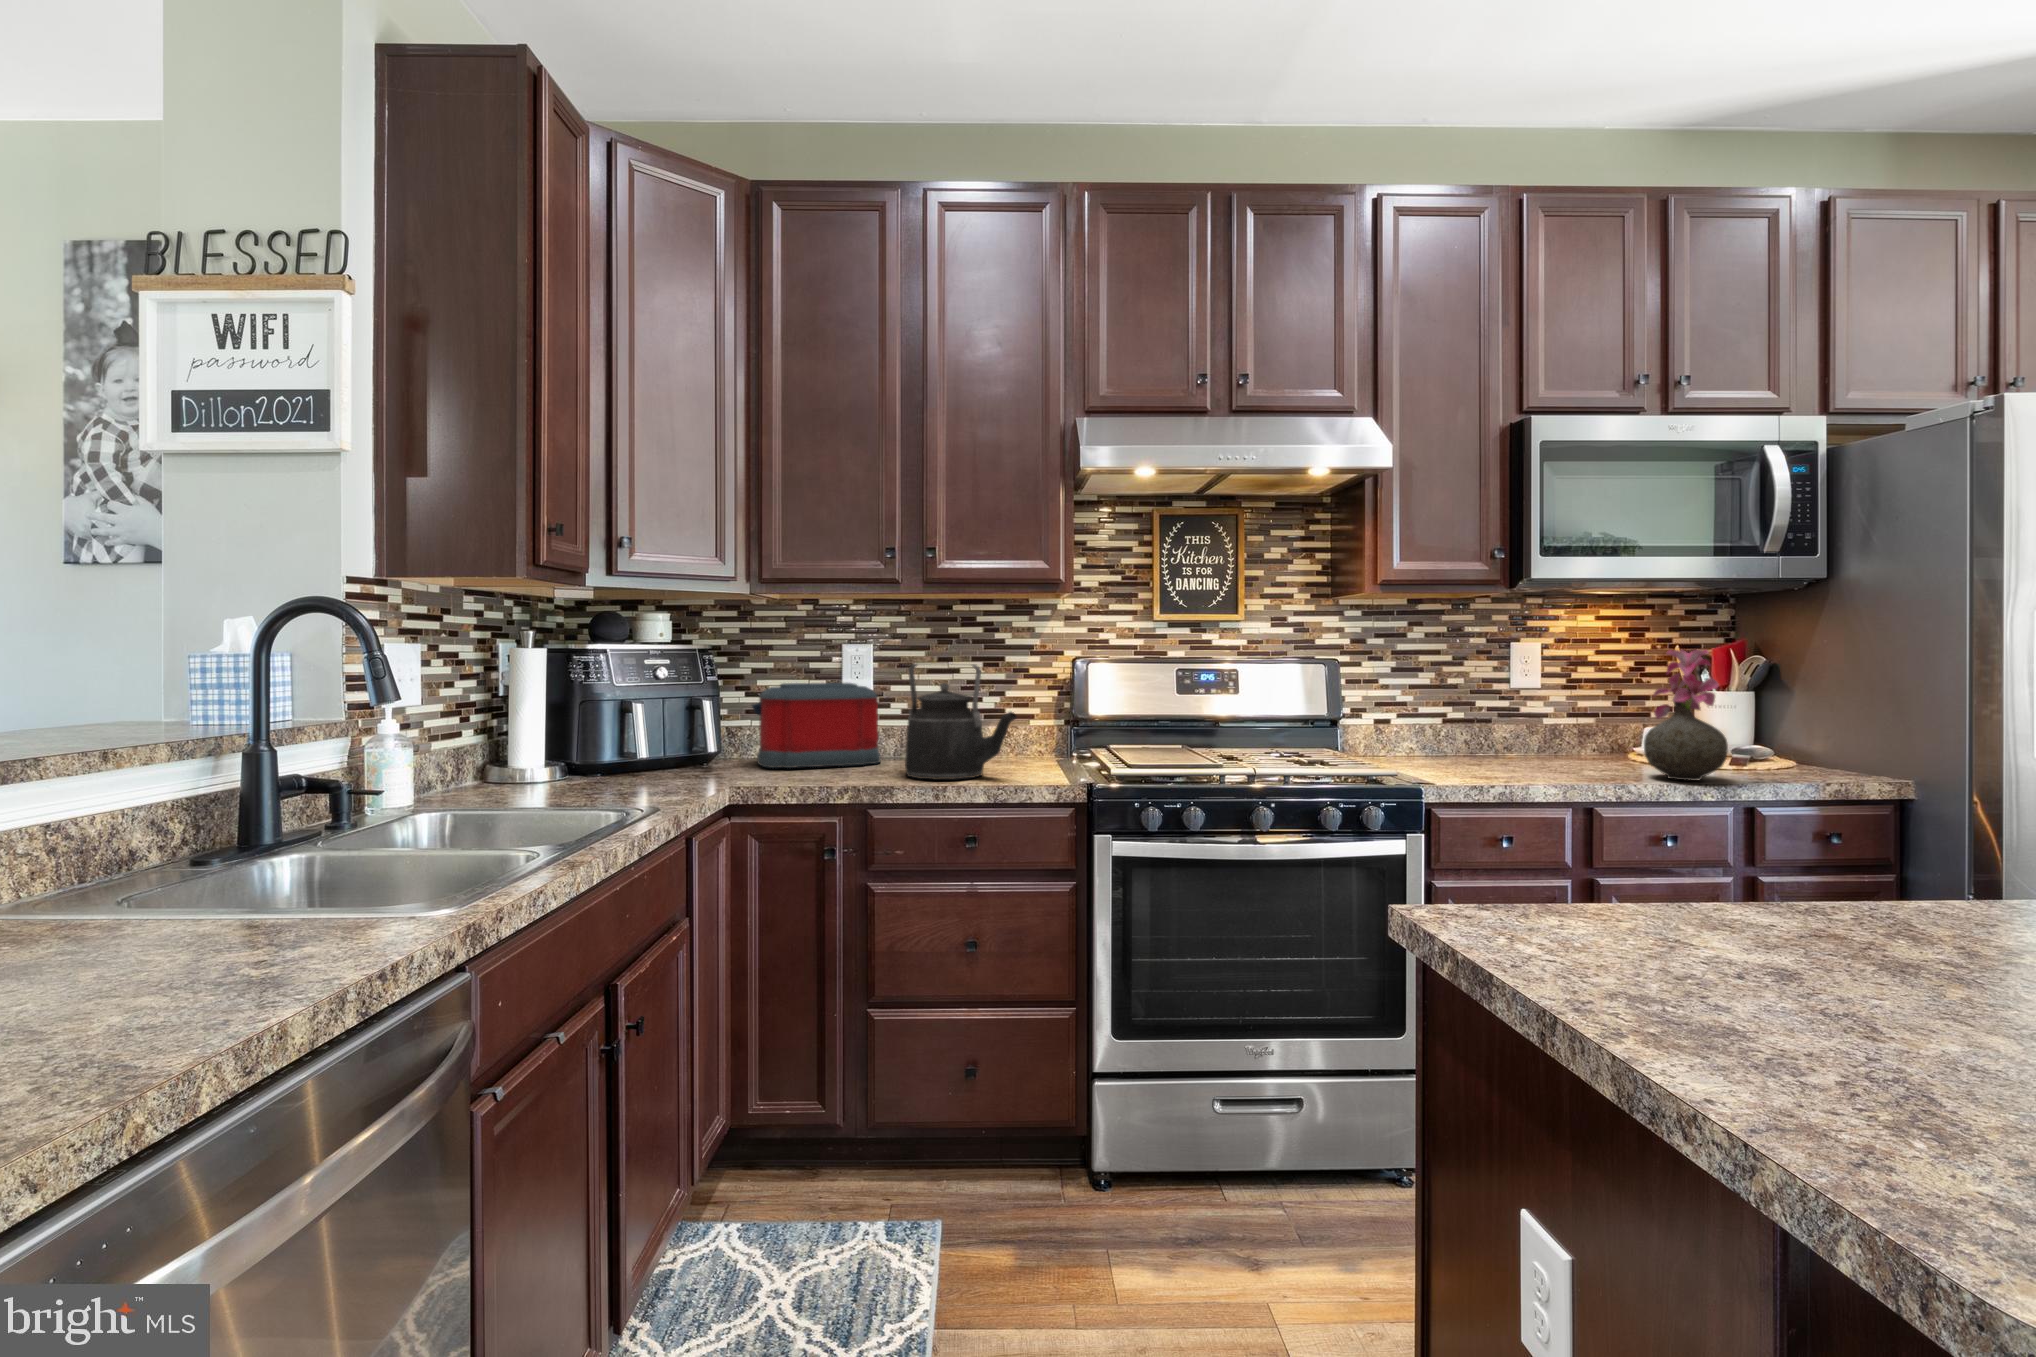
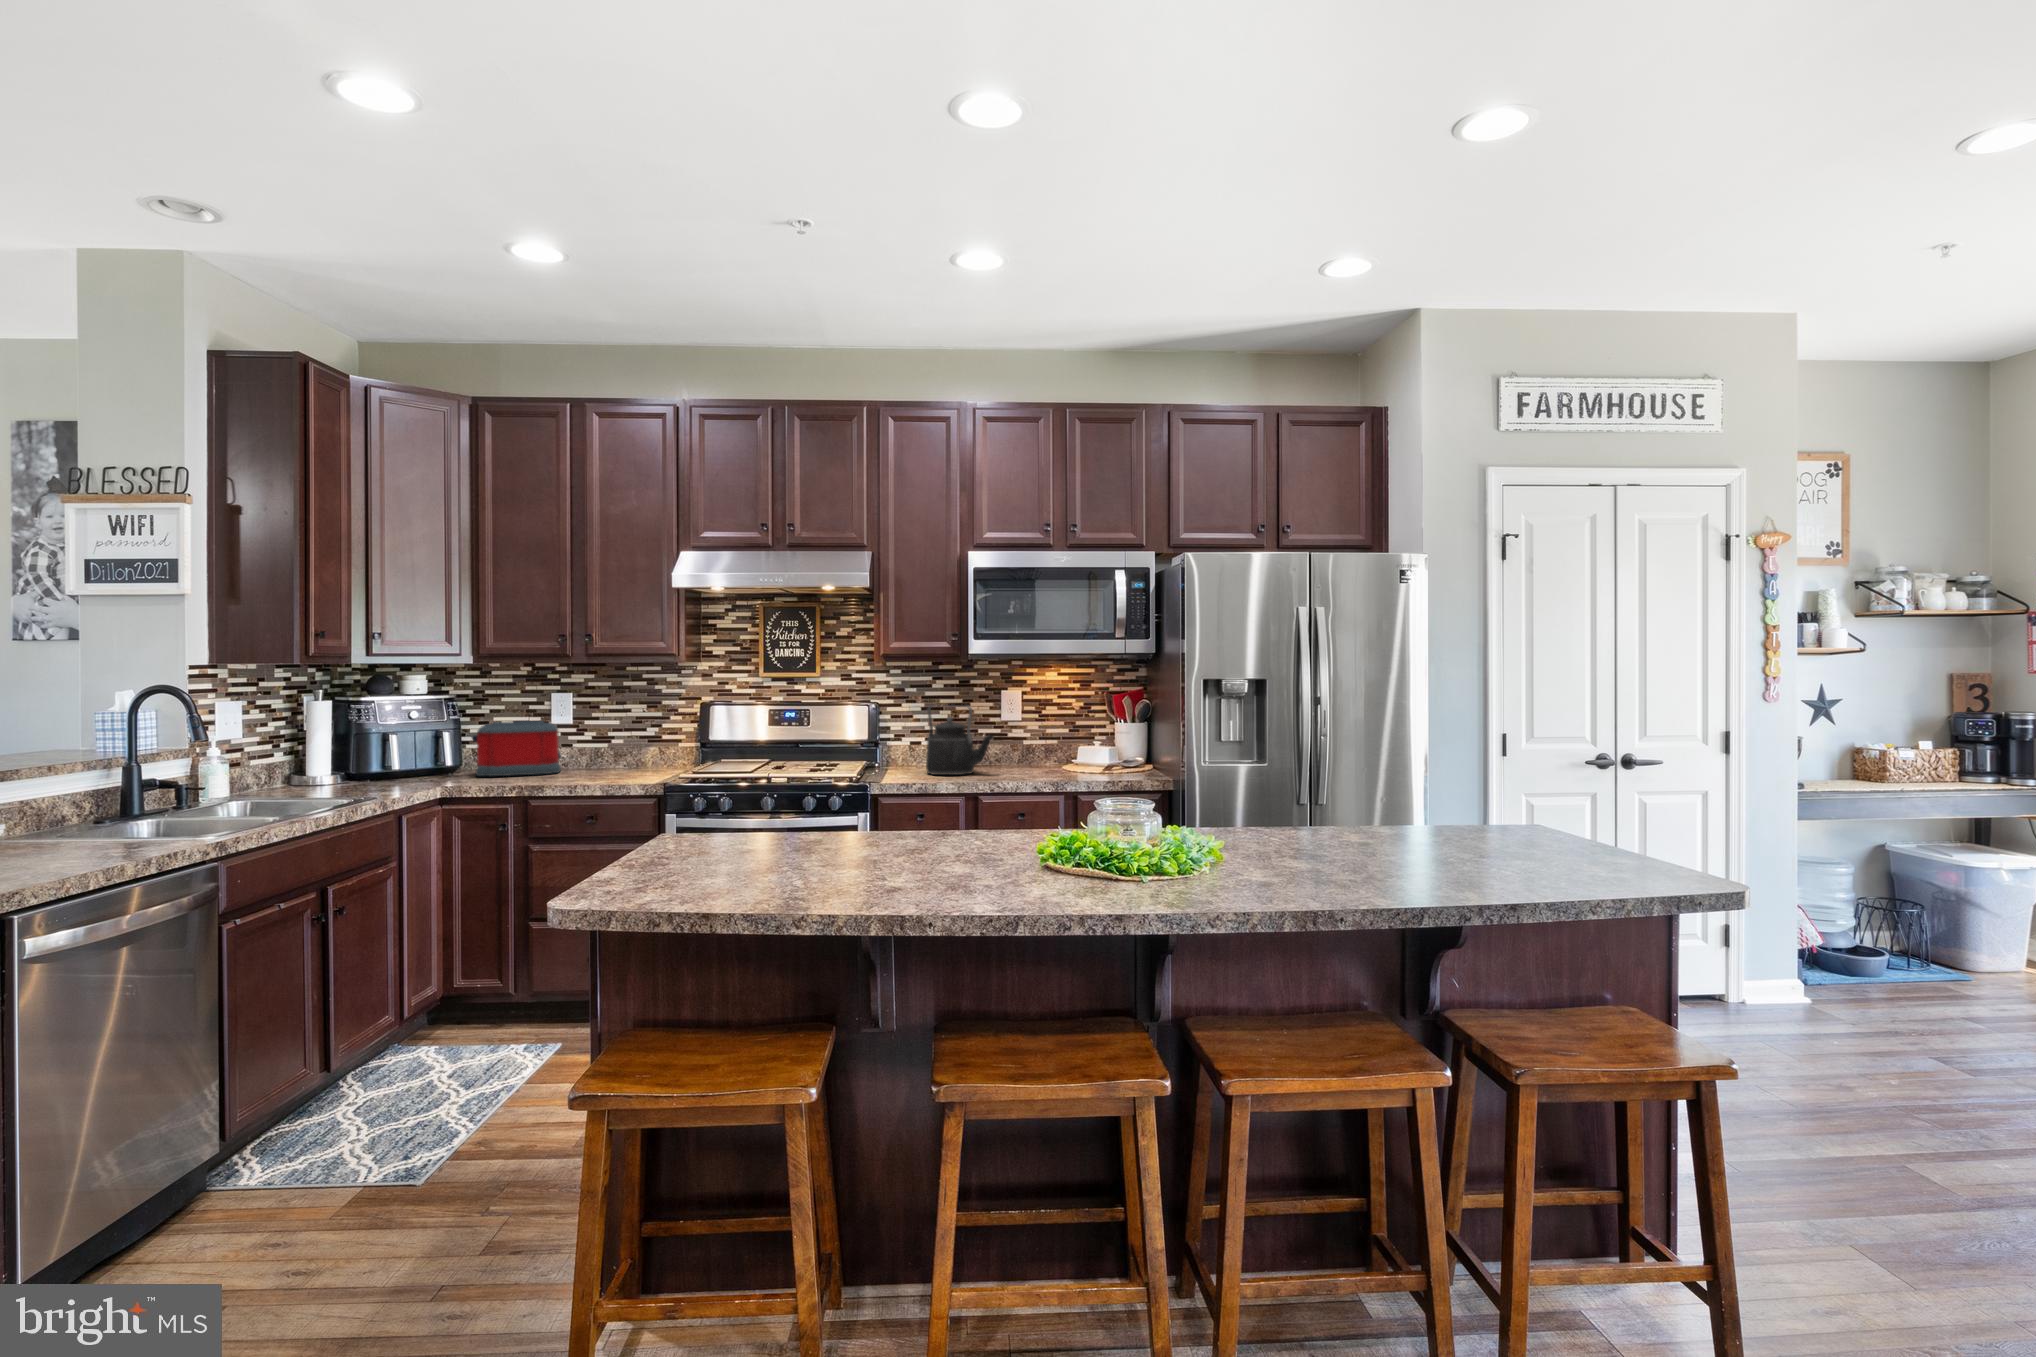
vase: present [1644,649,1728,781] -> none [1023,697,1068,778]
kettle: present [905,663,1017,780] -> present [926,706,993,775]

